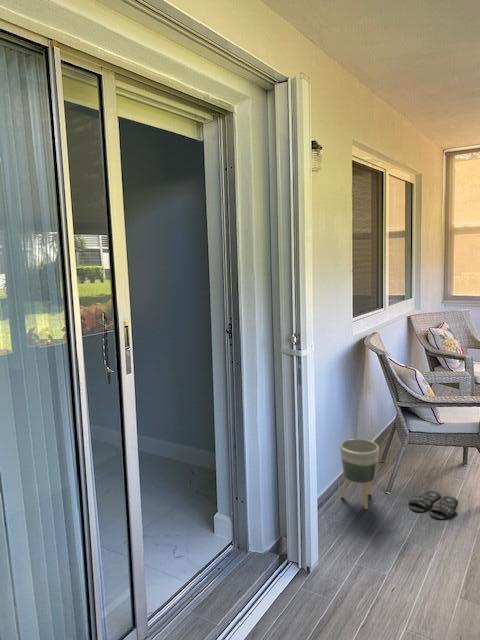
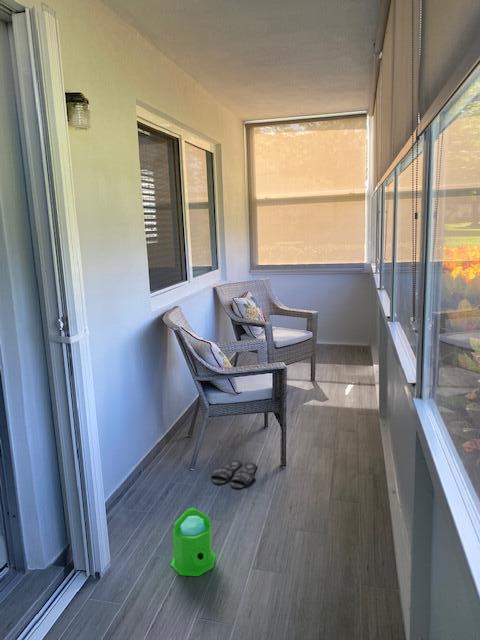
planter: present [340,439,379,509] -> none [139,419,179,491]
watering can: none [375,524,420,592] -> present [171,508,216,576]

